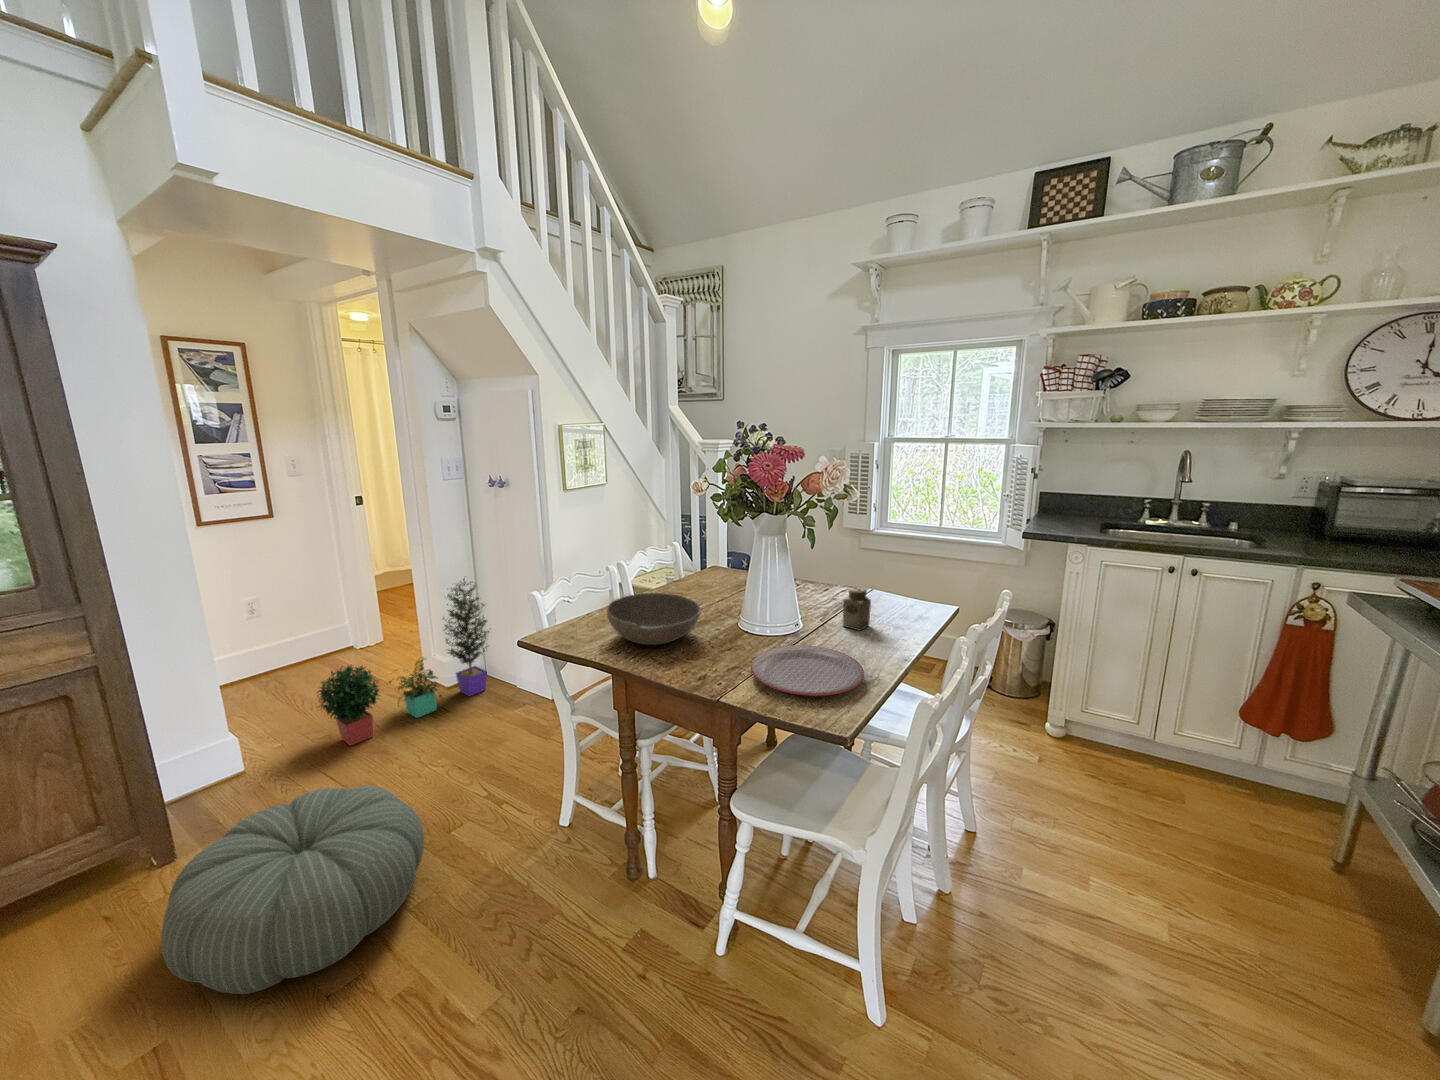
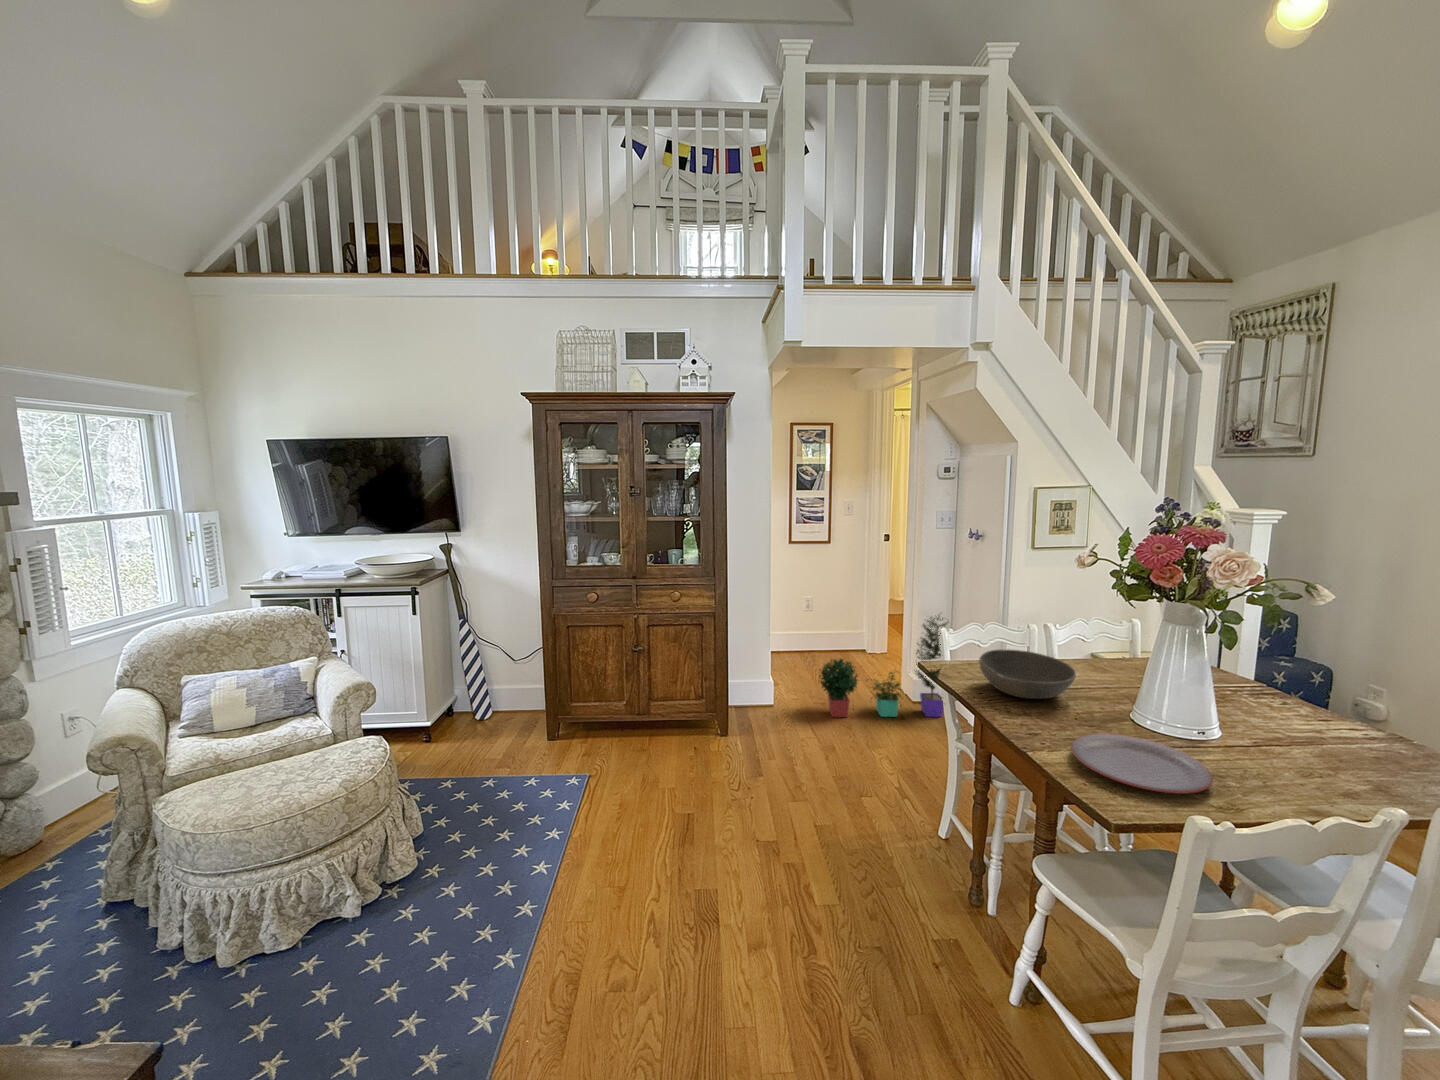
salt shaker: present [843,587,871,631] -> none [1267,711,1318,767]
pouf: present [161,786,424,994] -> none [703,724,840,828]

